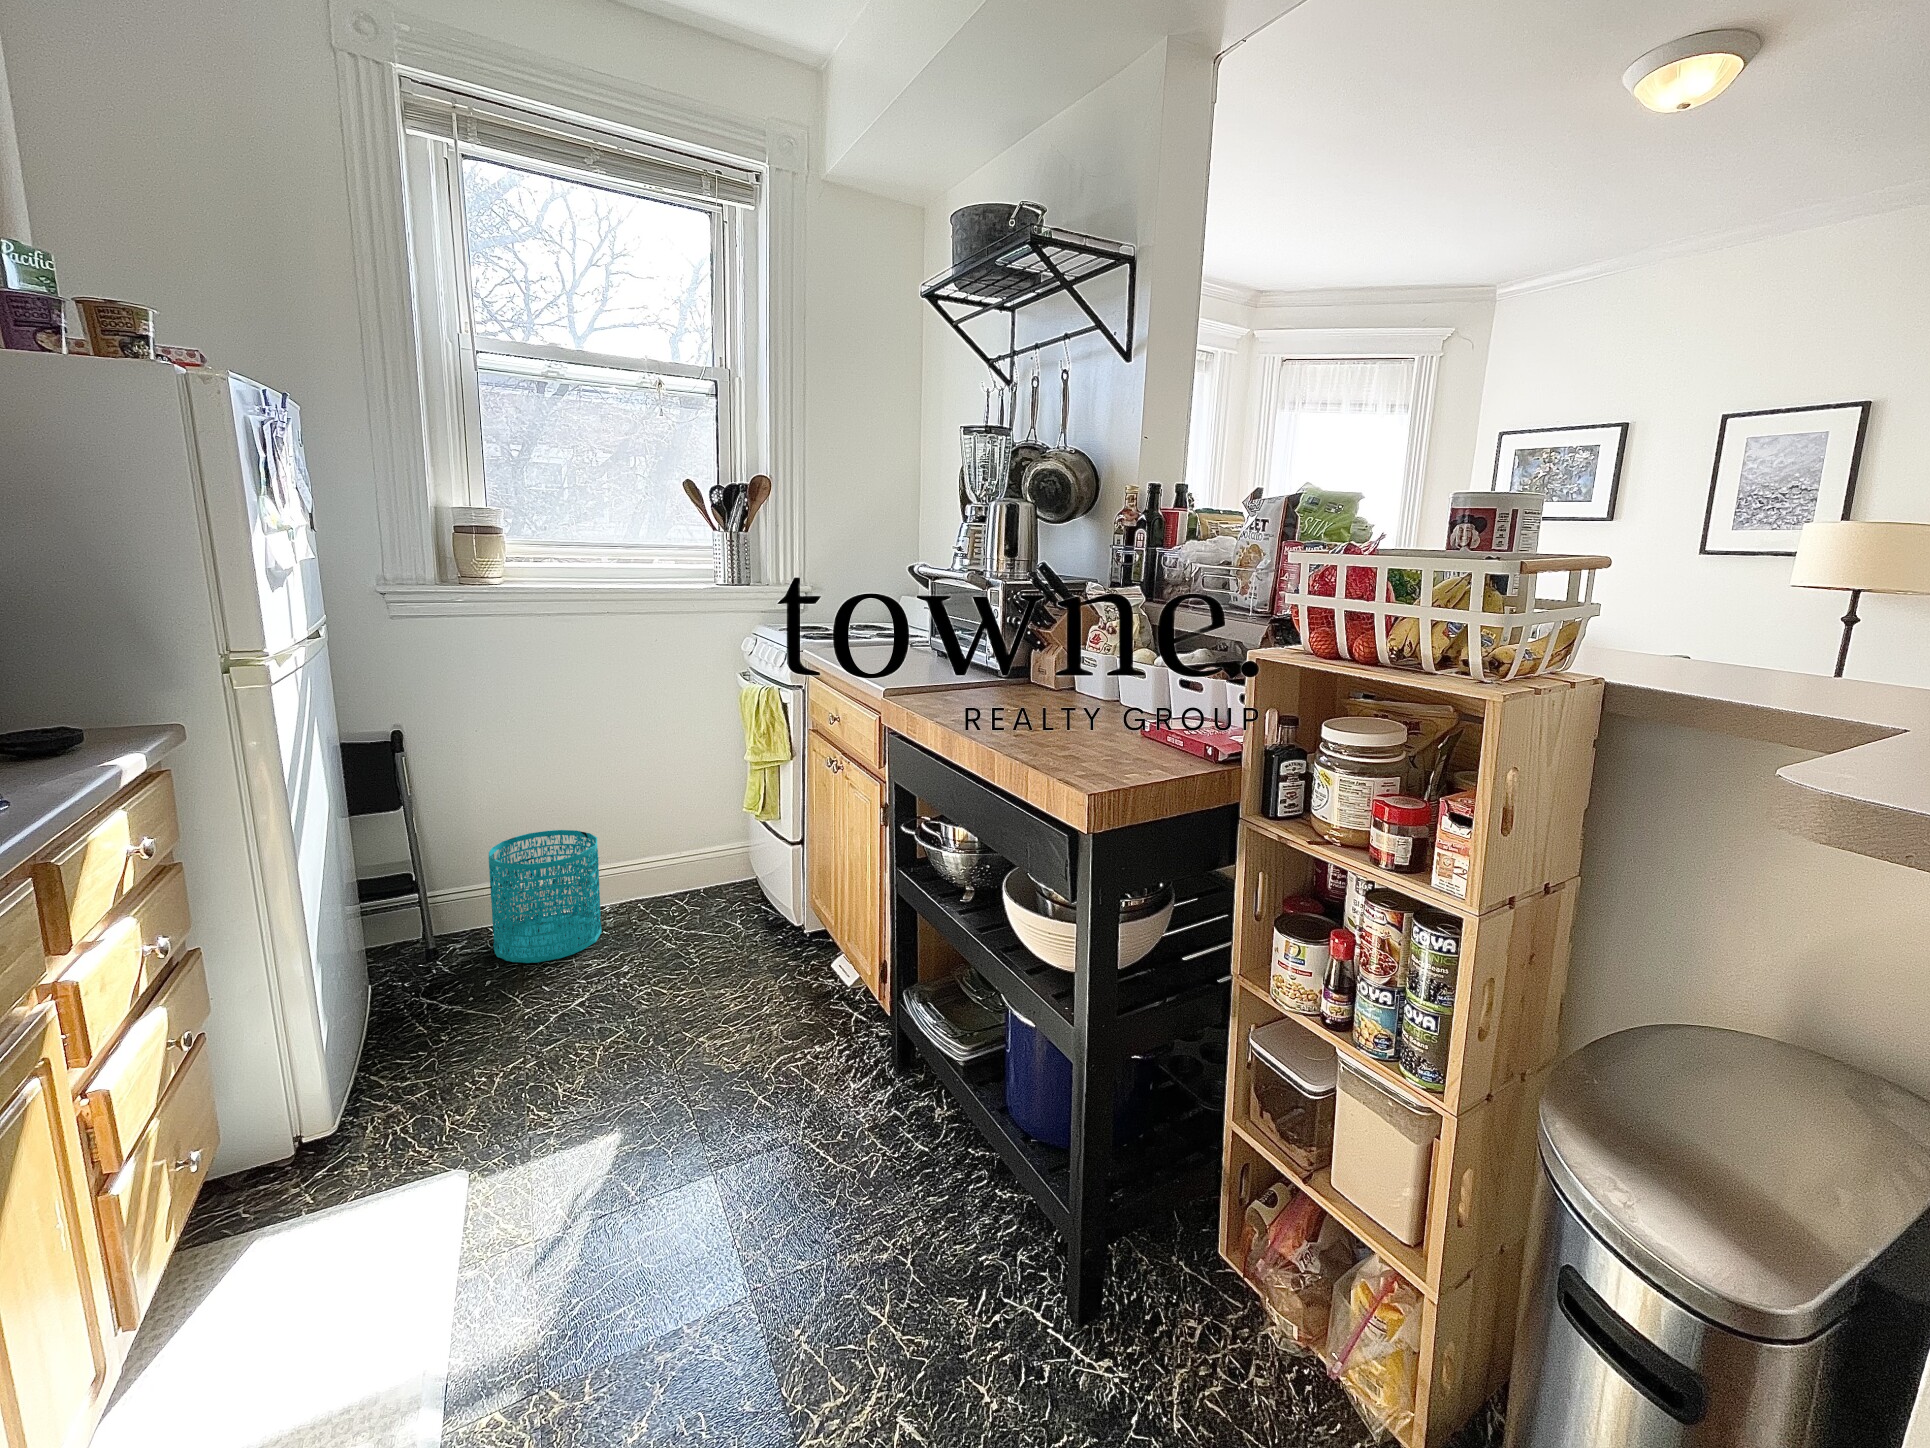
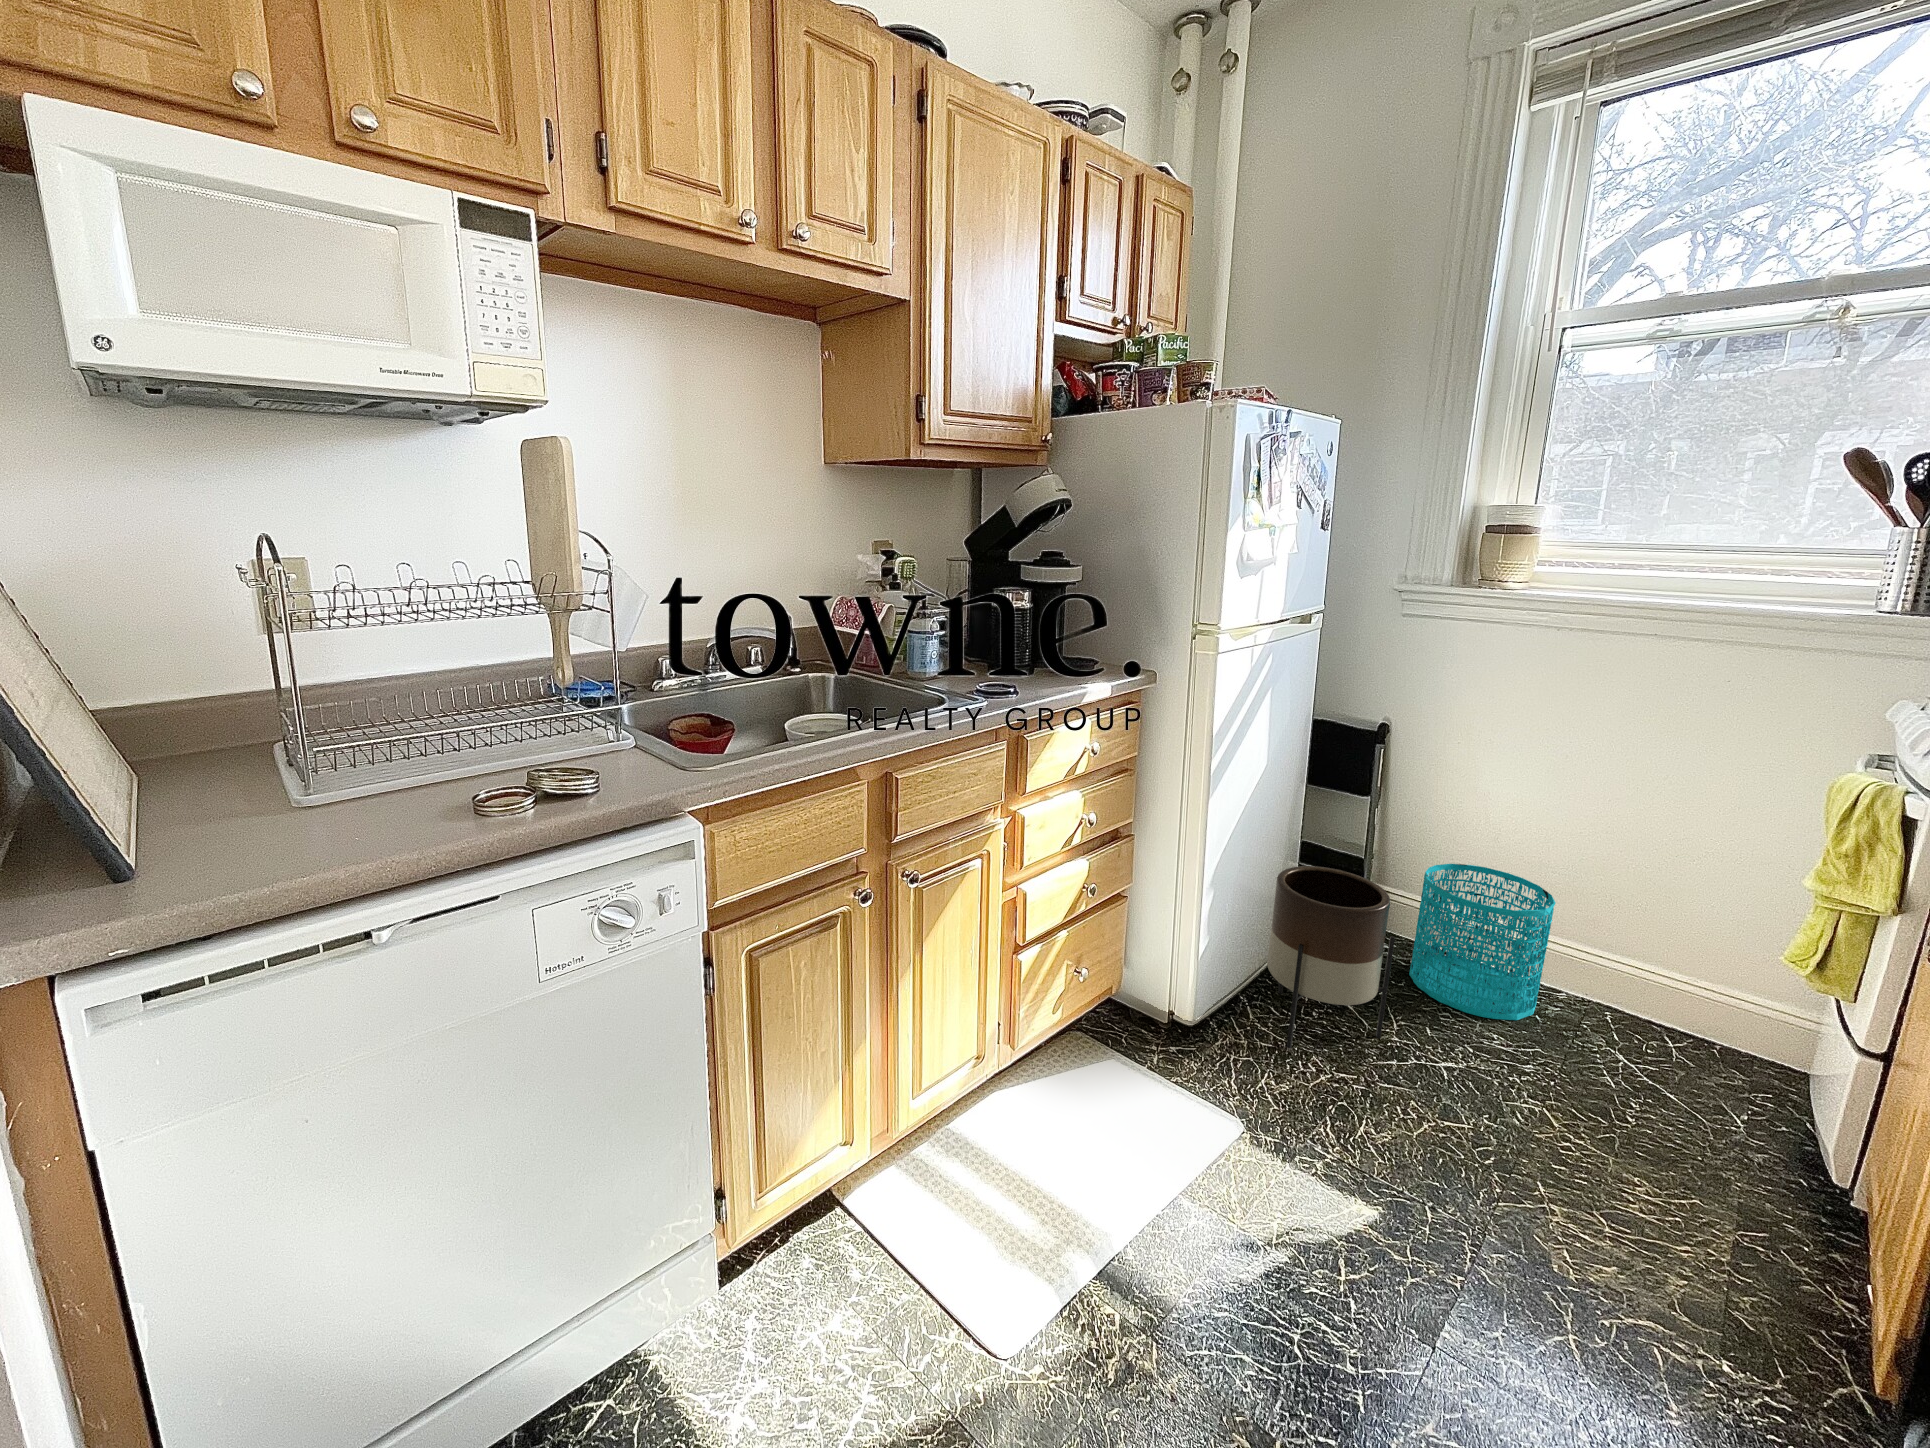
planter: none [375,880,516,1081] -> present [1267,866,1395,1048]

